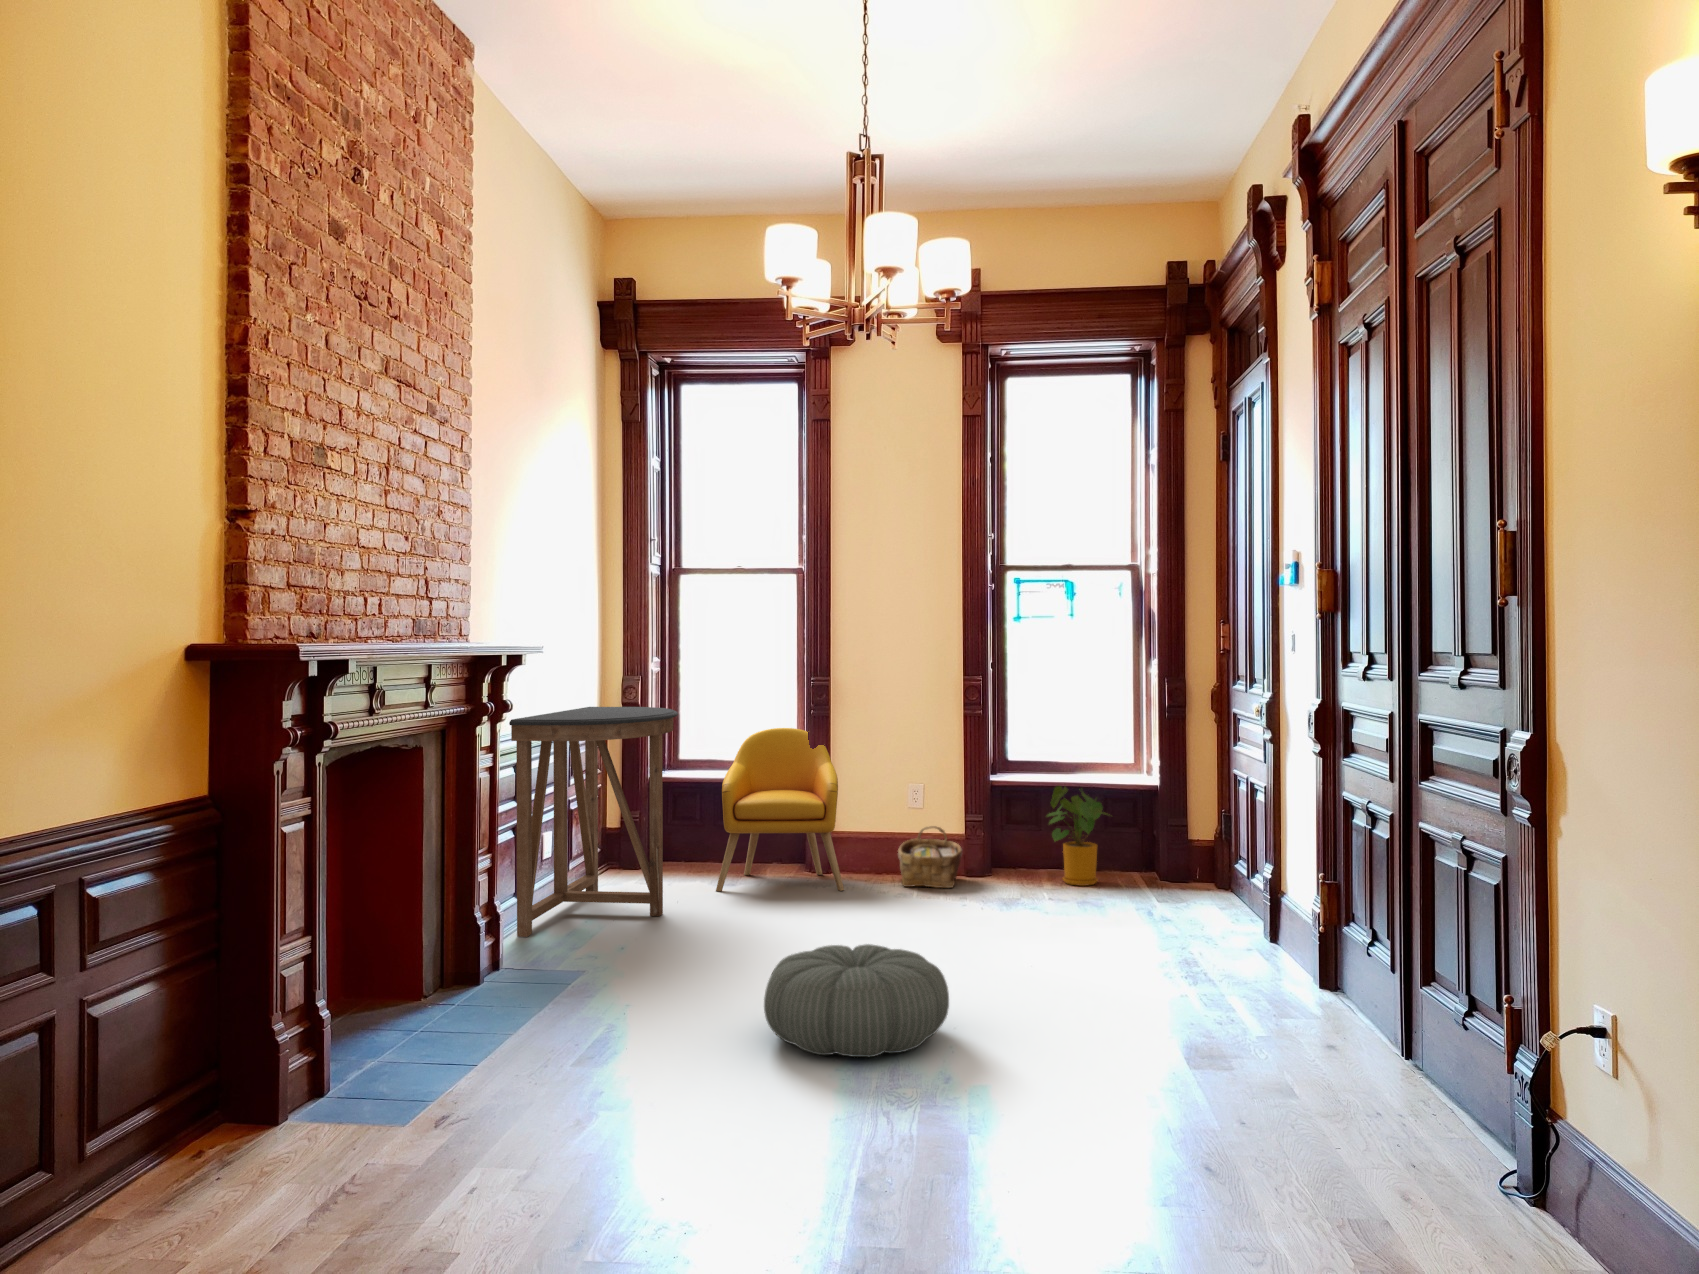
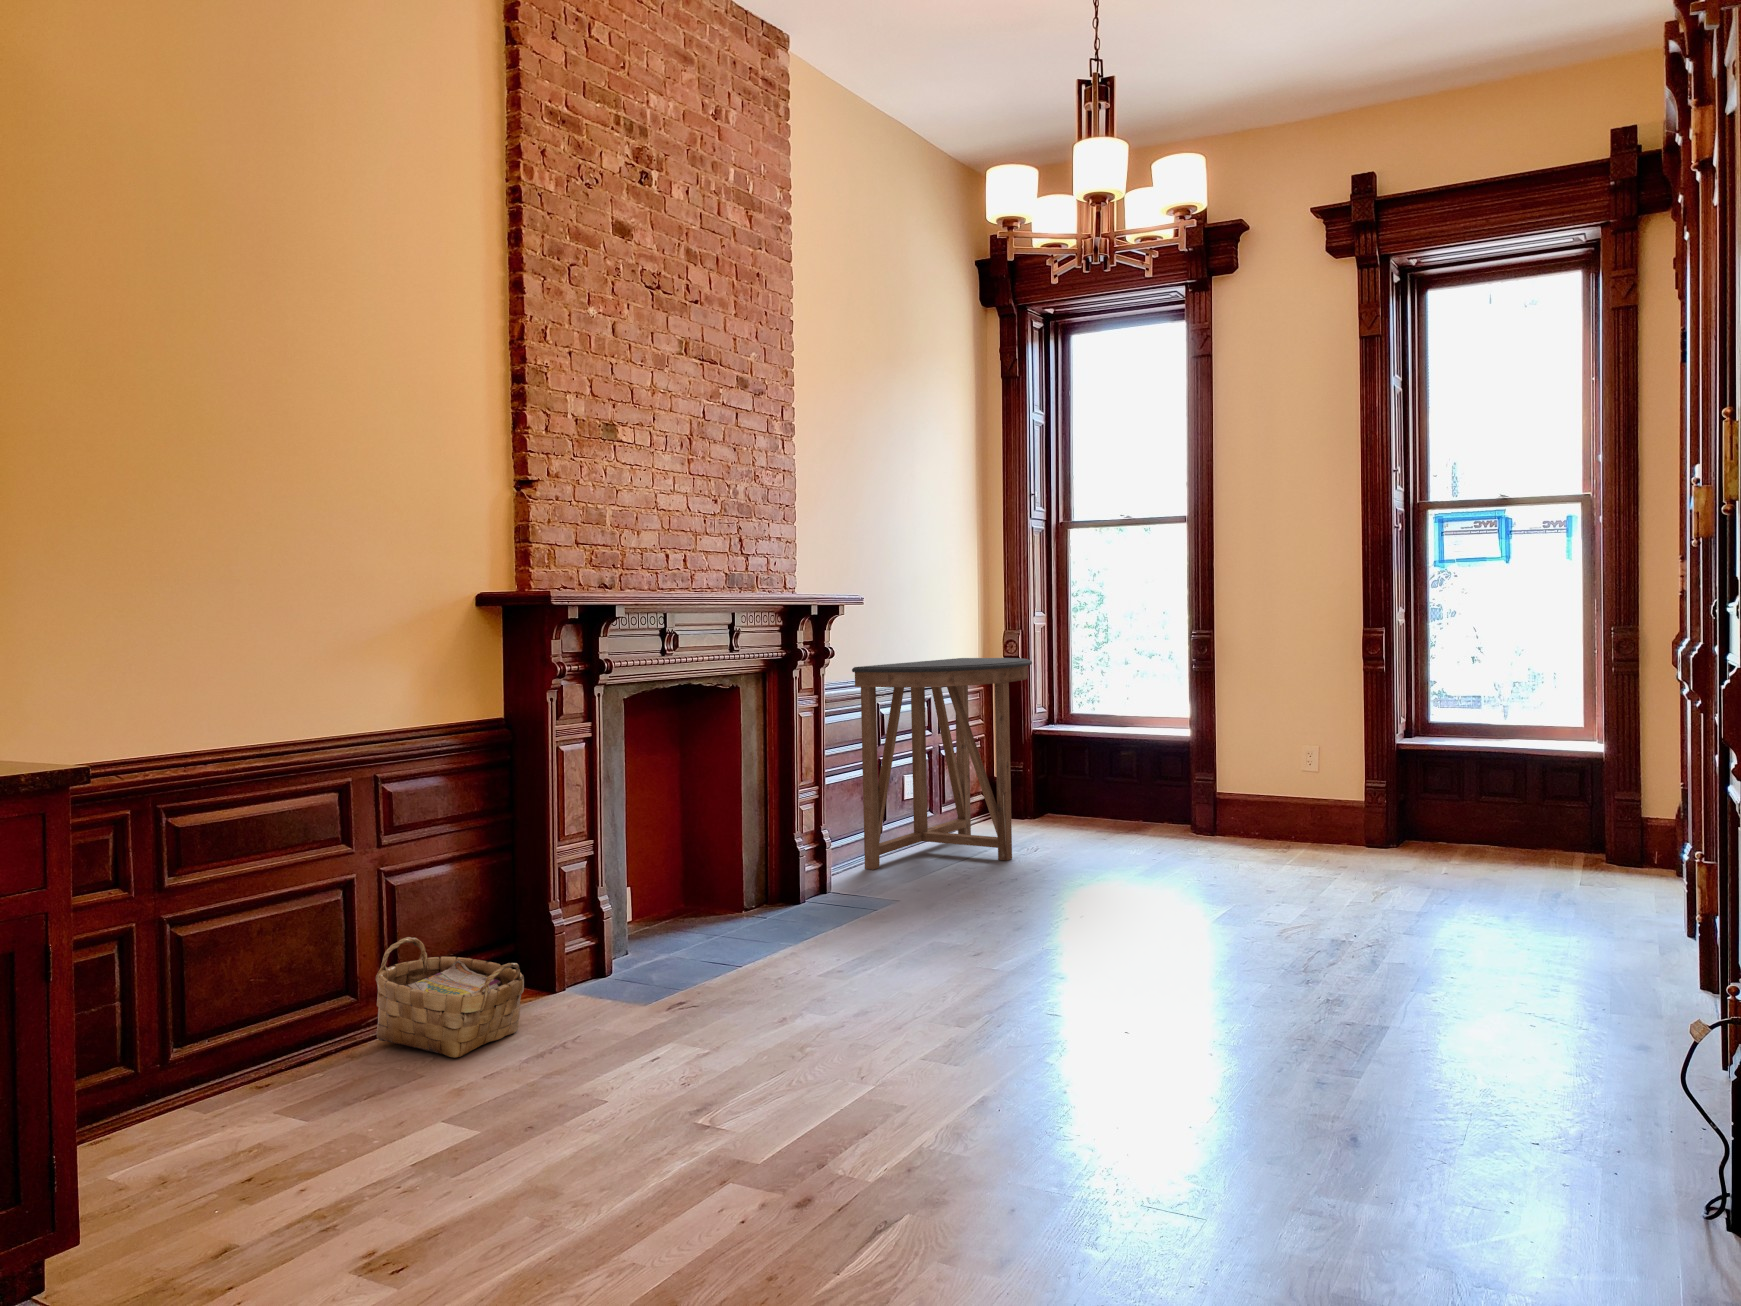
armchair: present [716,728,844,891] -> none [1082,681,1214,849]
house plant: present [1048,786,1107,886] -> none [1446,746,1537,861]
woven basket: present [898,826,962,888] -> present [376,937,524,1058]
pouf: present [764,944,949,1057] -> none [994,891,1186,1002]

